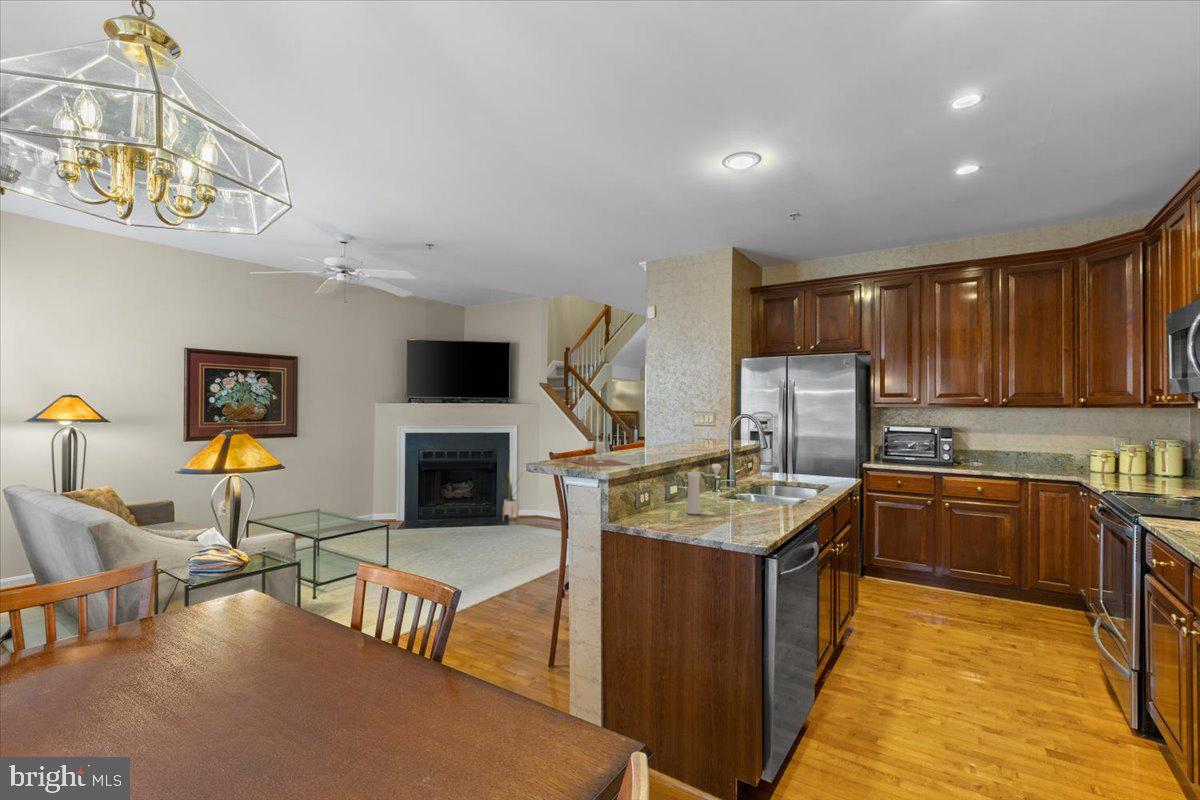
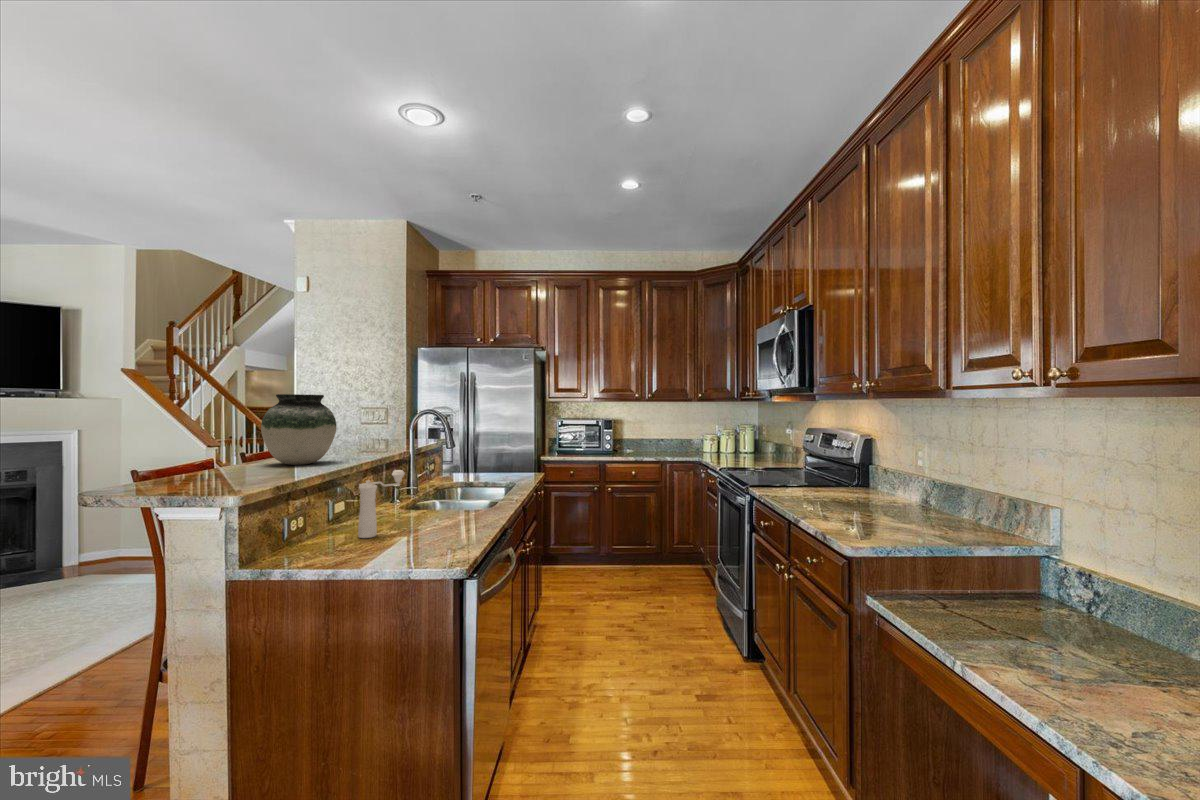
vase: none [624,403,673,456] -> present [261,394,336,465]
wine glass: present [572,442,630,467] -> none [162,450,273,490]
house plant: present [503,475,519,521] -> none [31,492,92,577]

